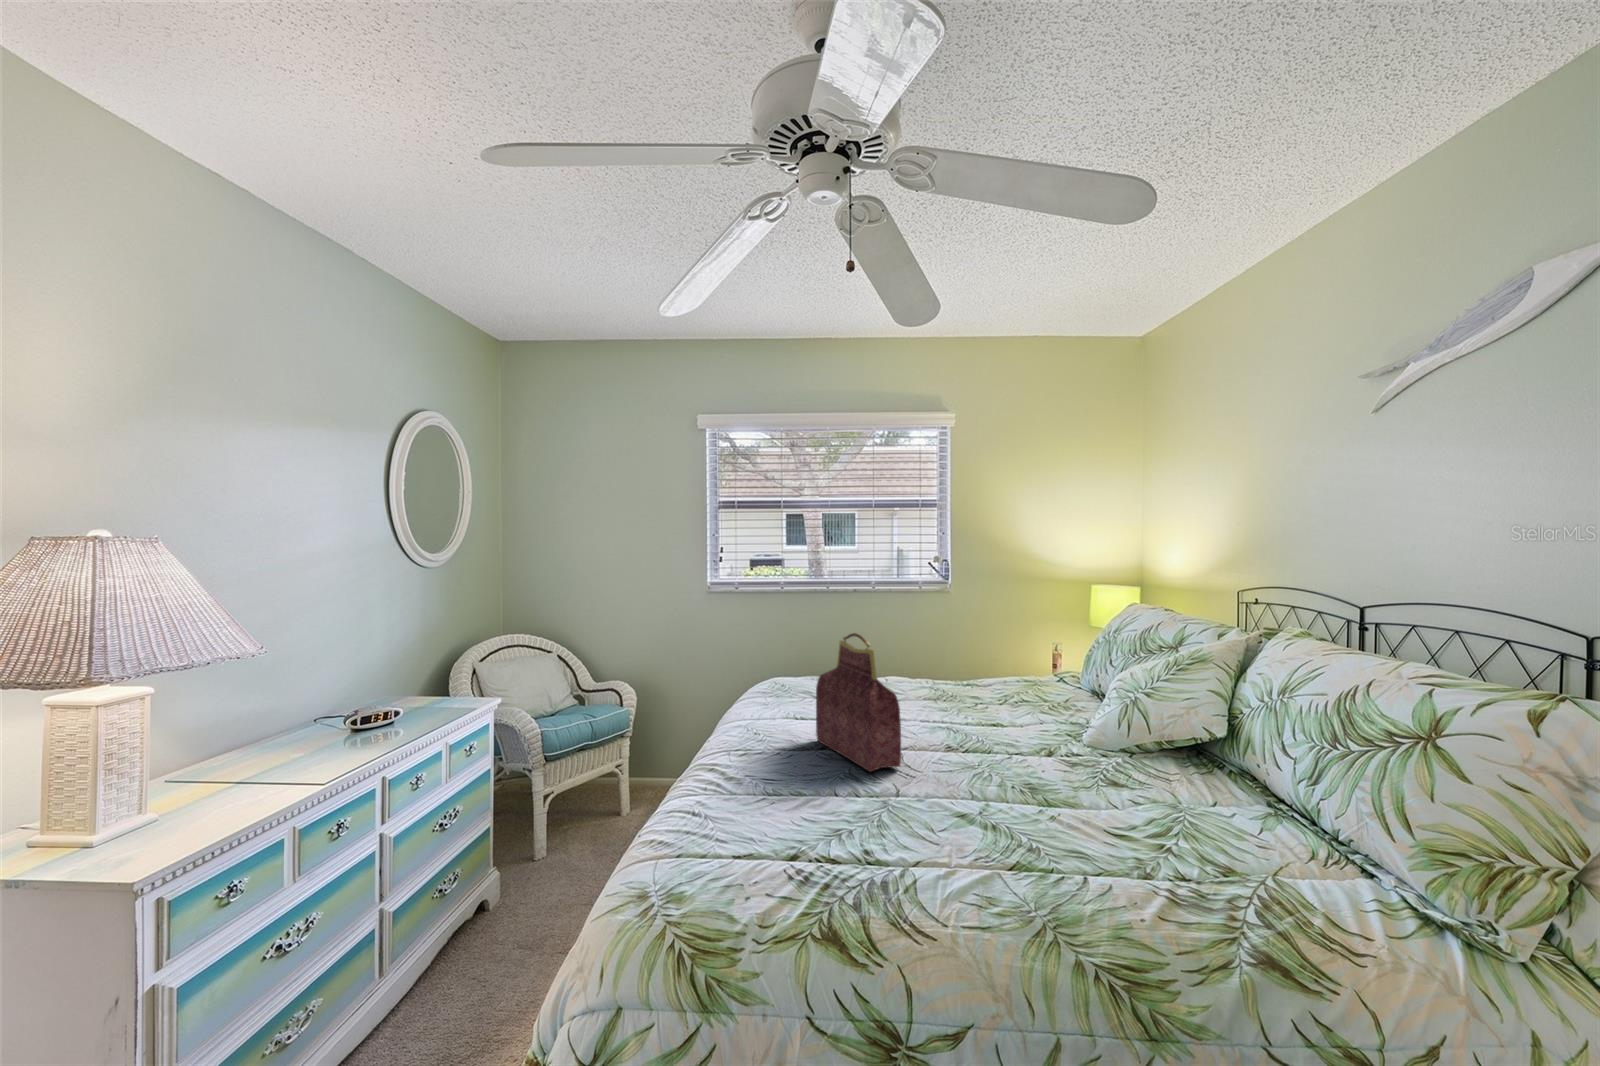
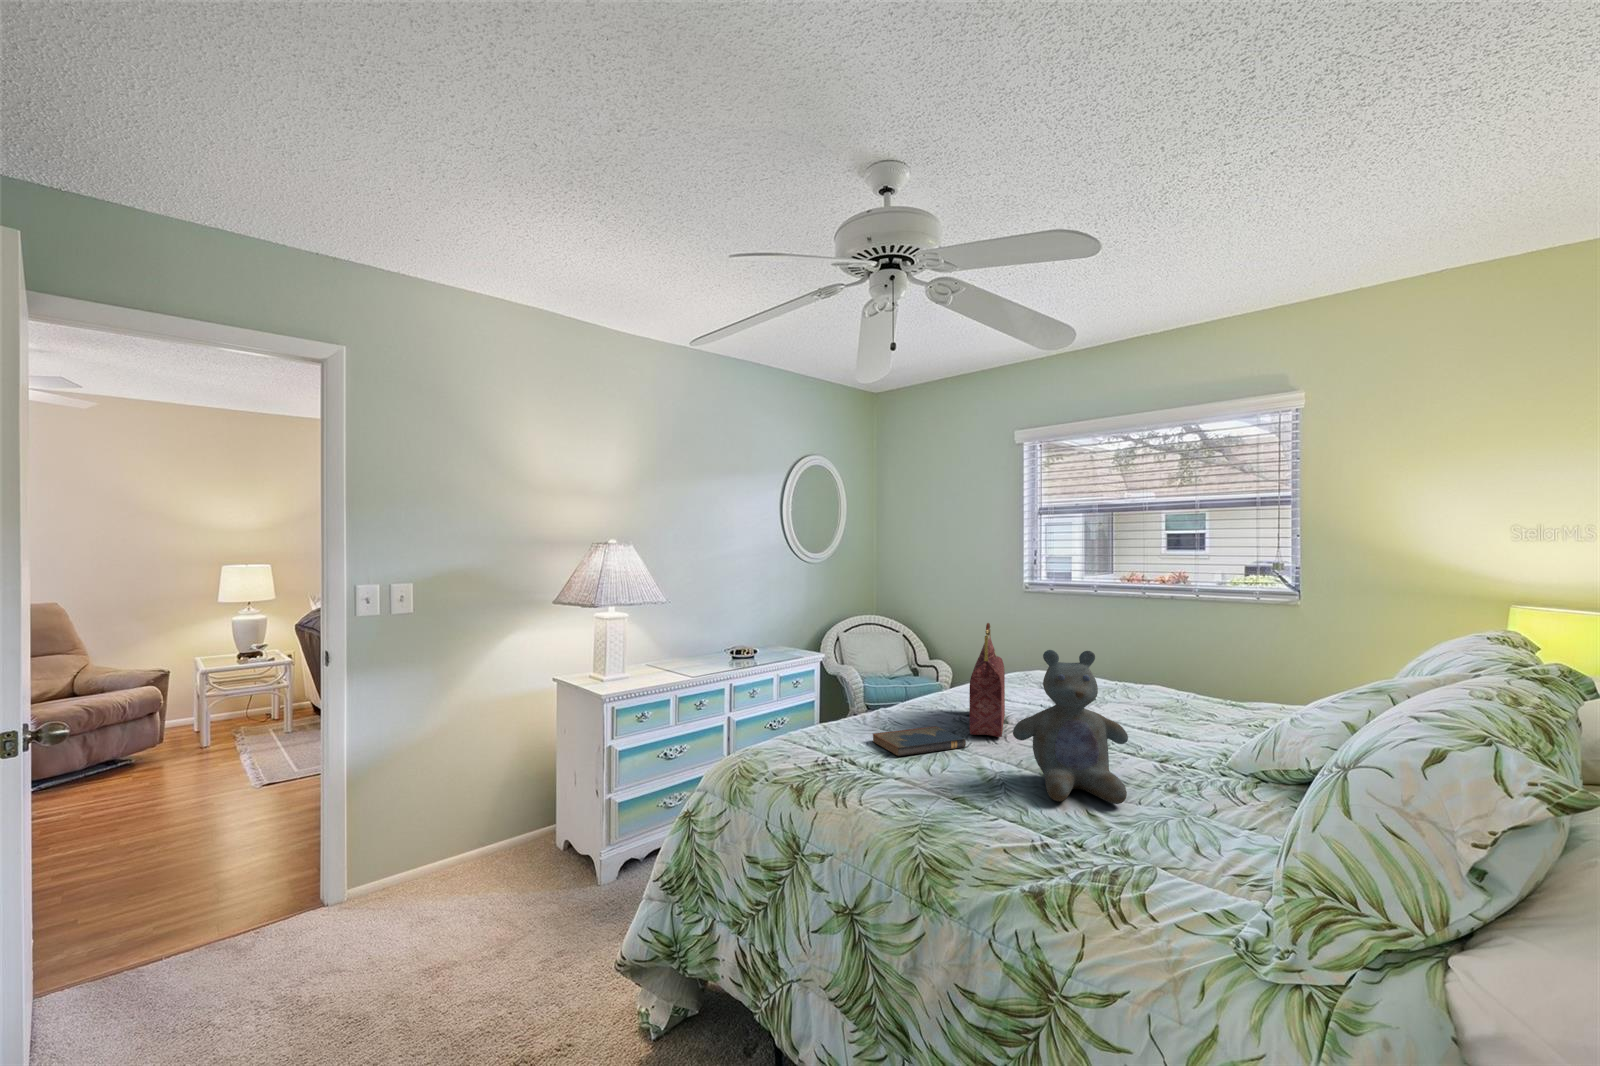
stuffed bear: none [996,654,1122,830] -> present [1013,650,1128,804]
hardcover book: none [792,772,891,829] -> present [872,726,966,756]

